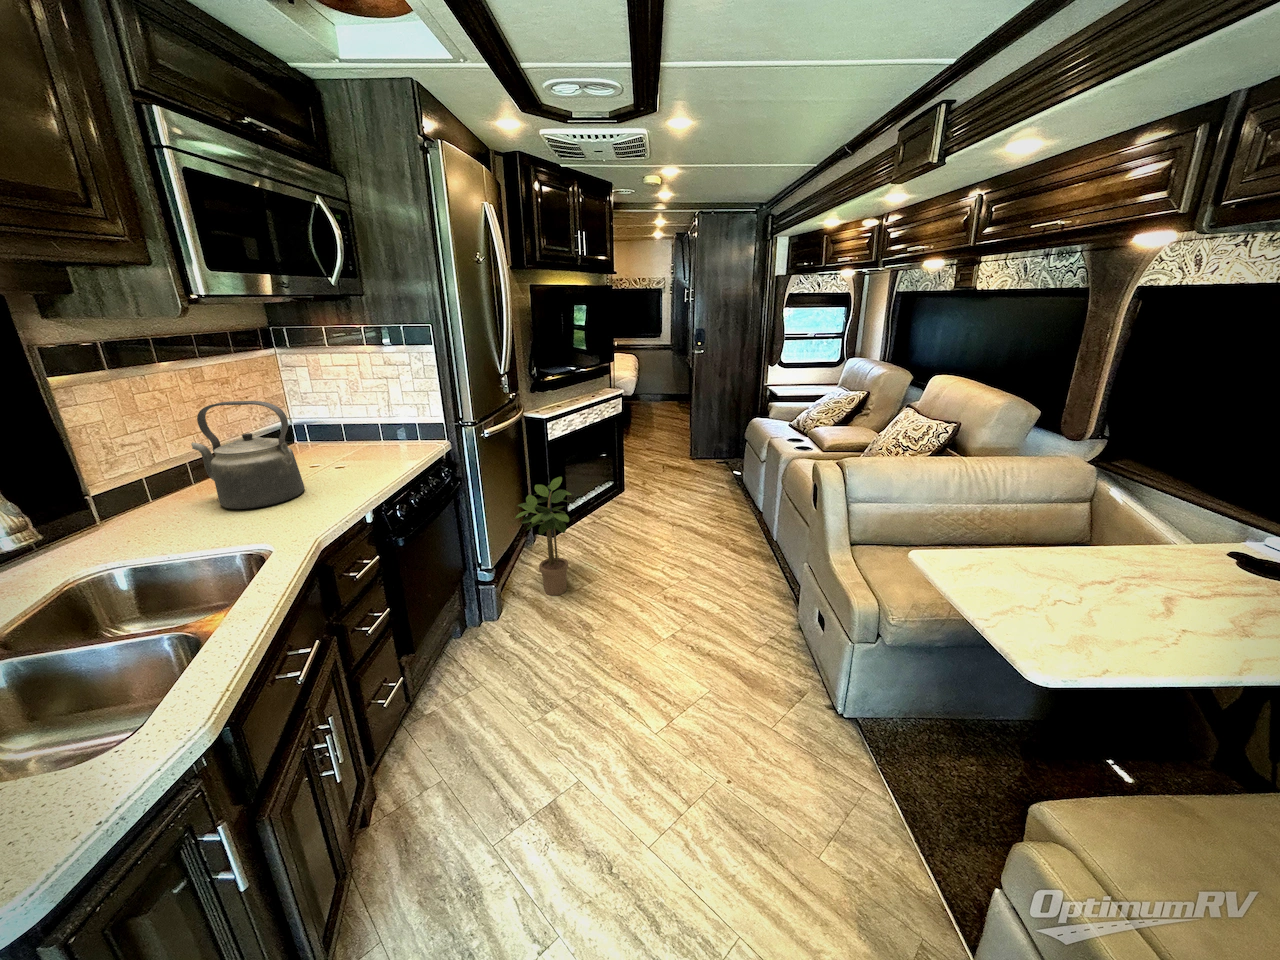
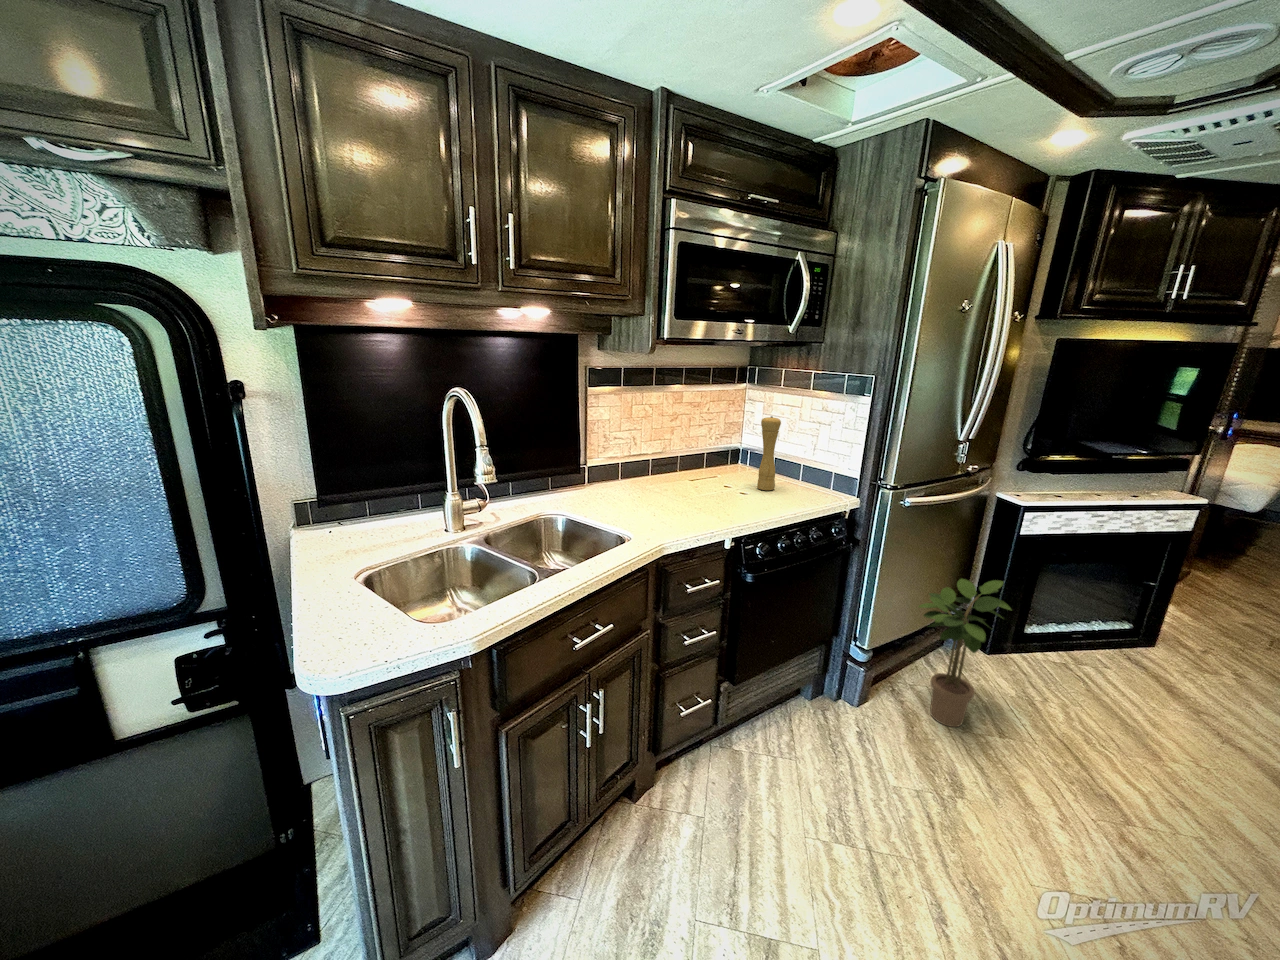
pepper mill: none [334,380,370,460] -> present [757,416,781,490]
kettle: present [191,401,304,509] -> none [647,420,703,506]

